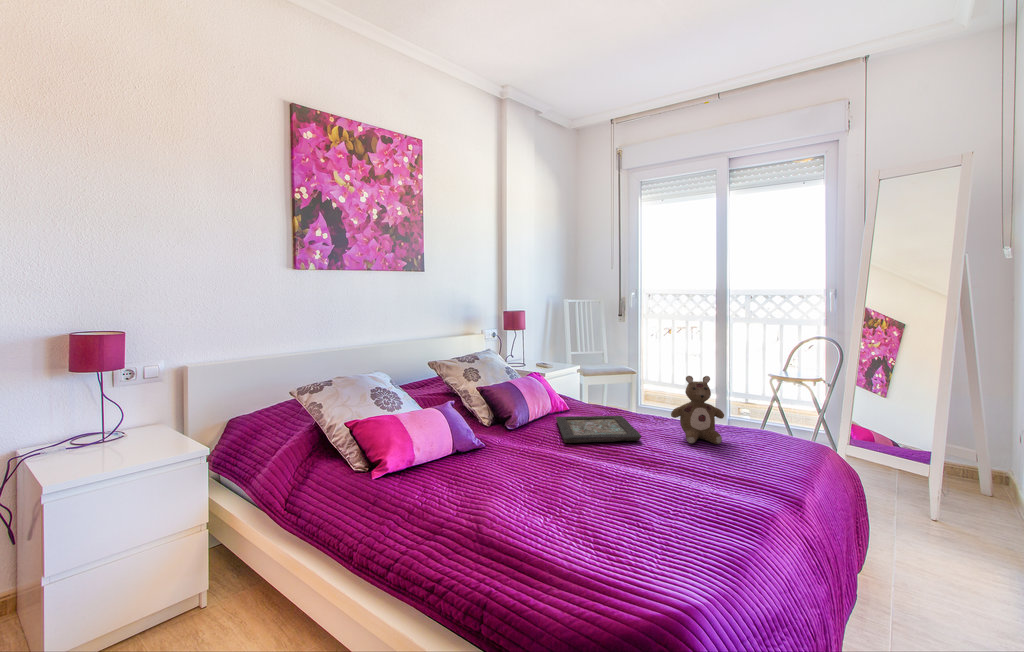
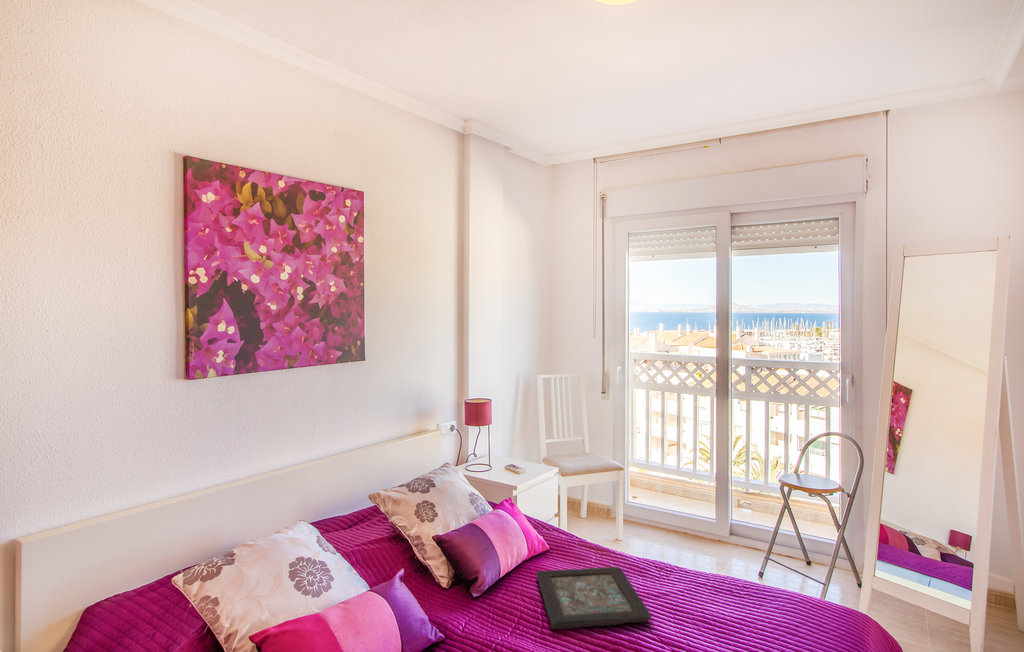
stuffed bear: present [671,376,724,444] -> none [686,531,753,627]

